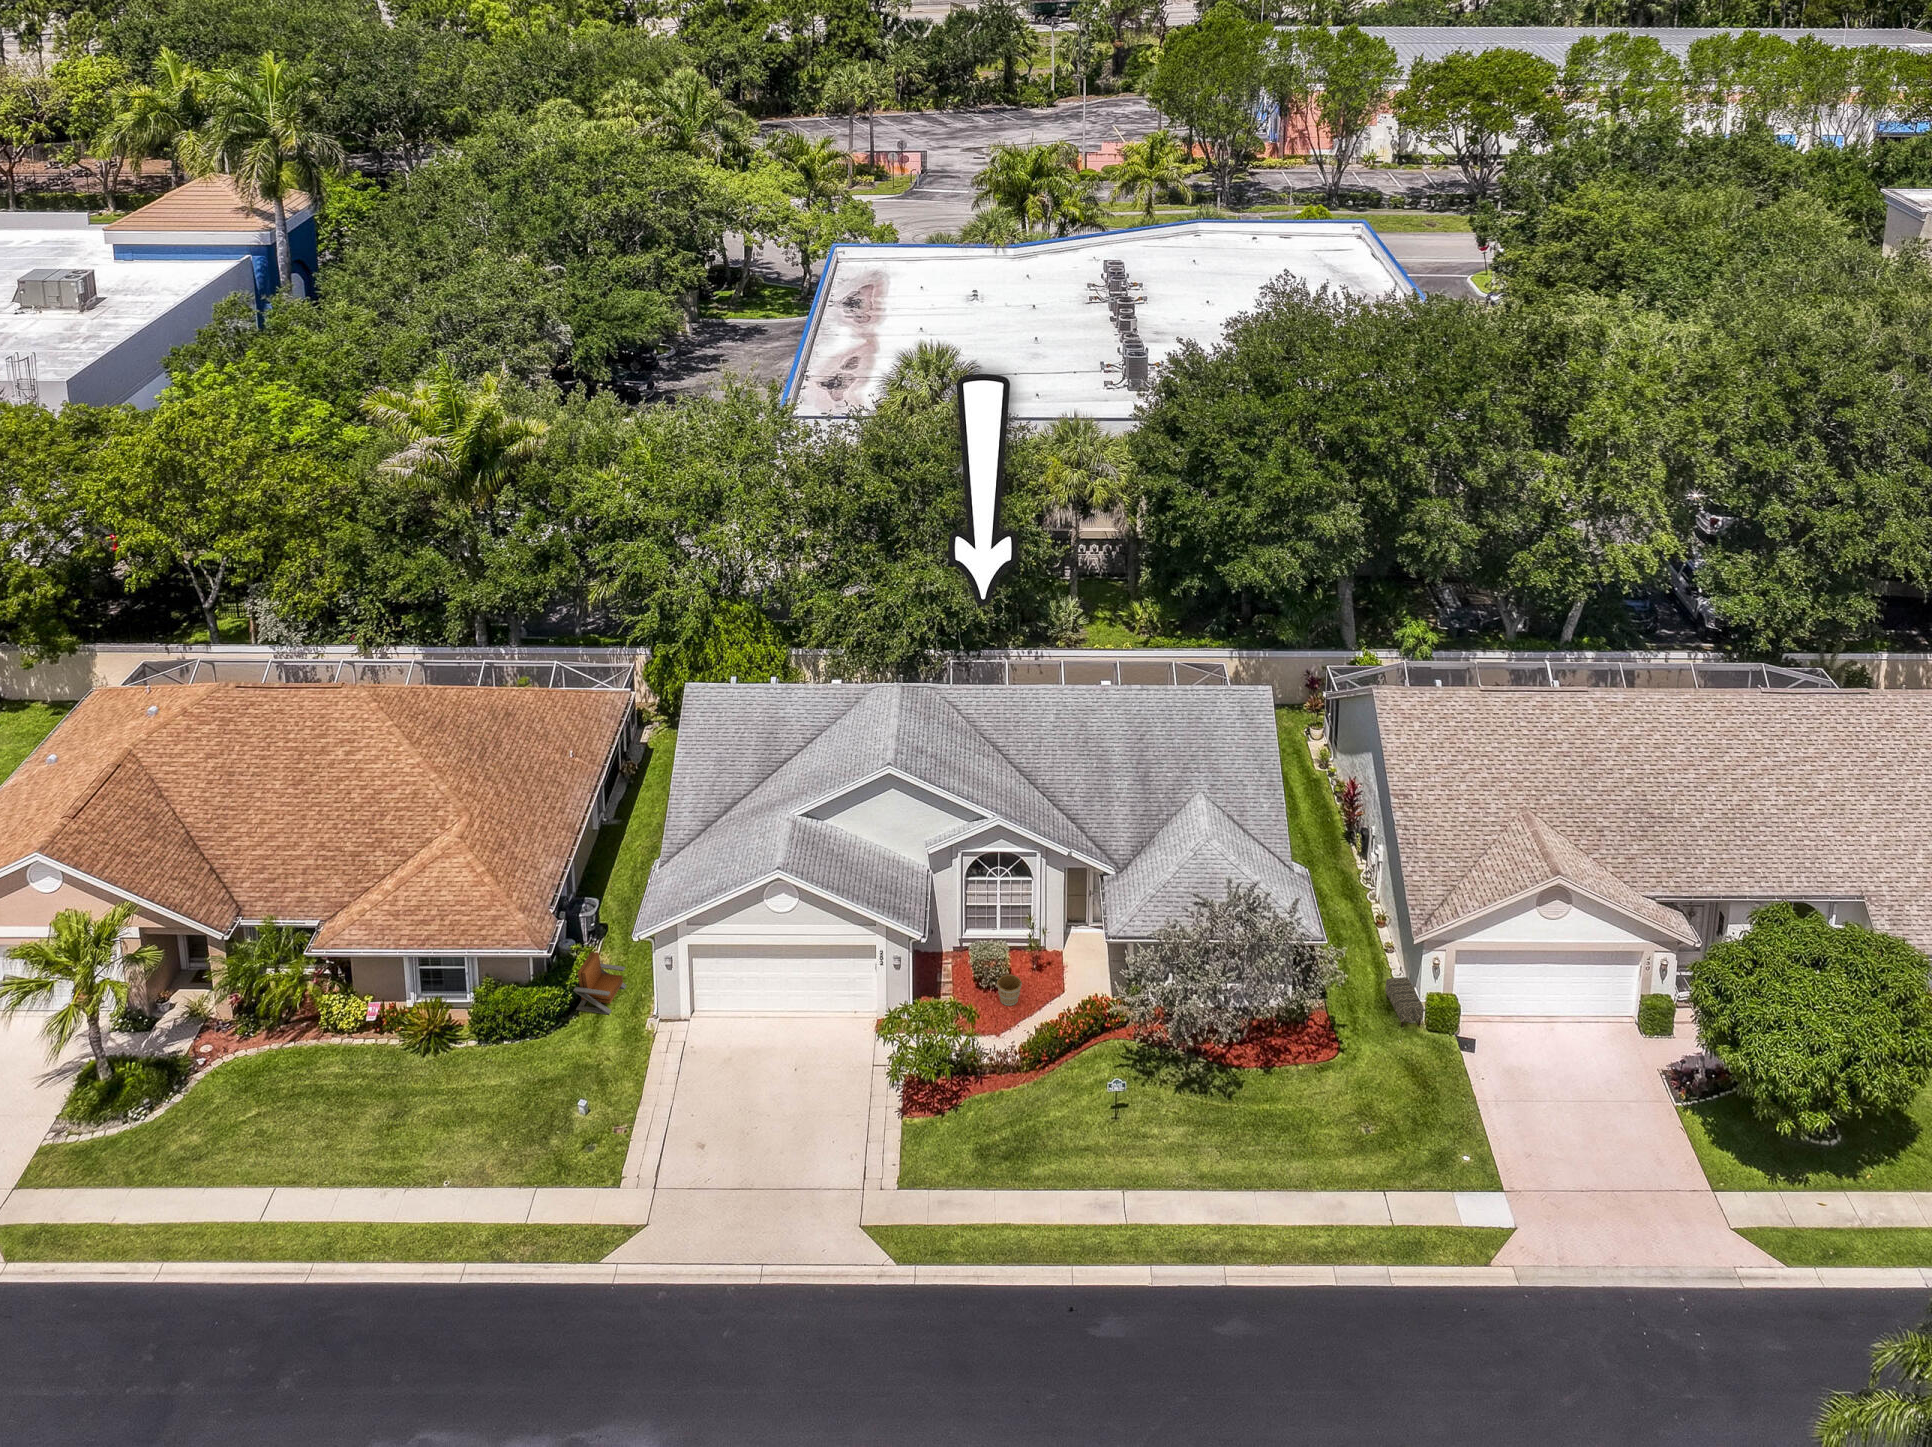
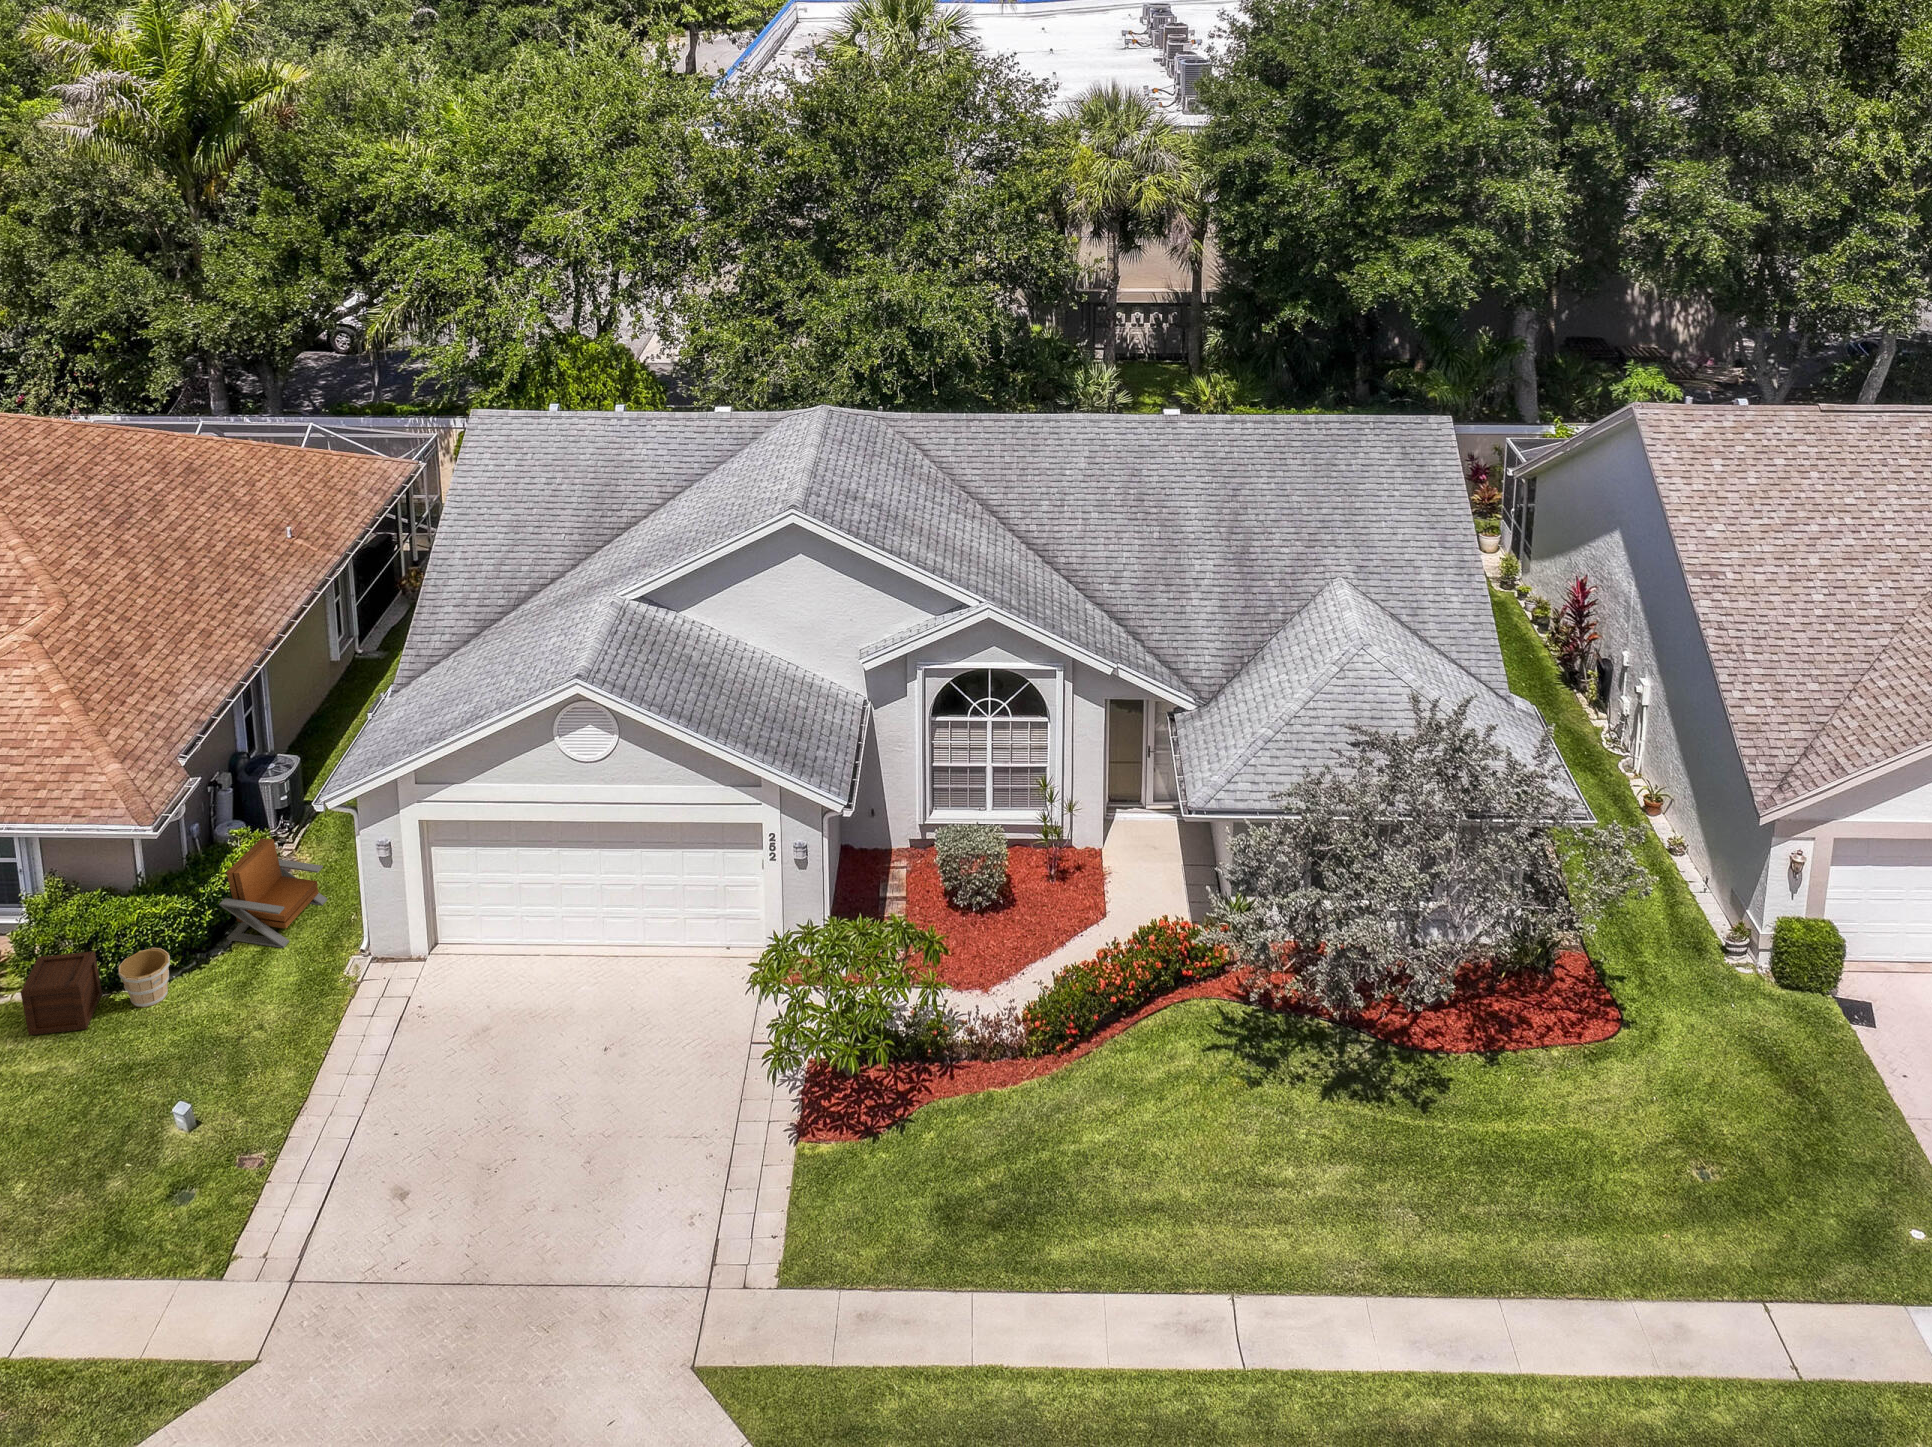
wooden bucket: present [997,975,1022,1006] -> present [119,948,170,1007]
bench: present [1385,977,1424,1027] -> none [1688,891,1773,980]
wooden crate: none [482,1019,517,1065] -> present [21,952,102,1035]

